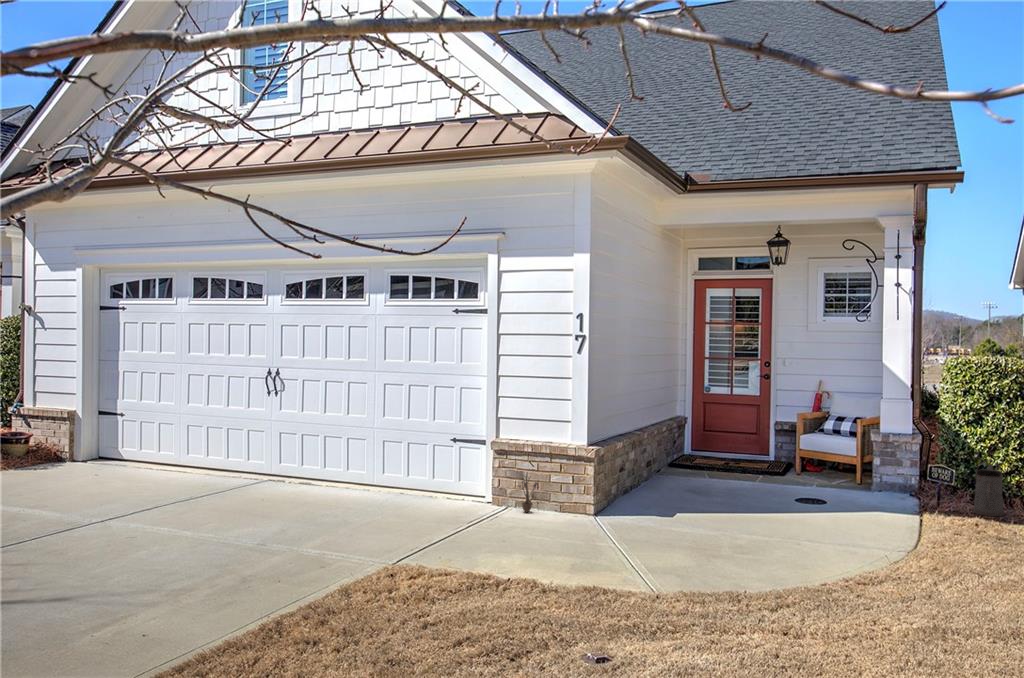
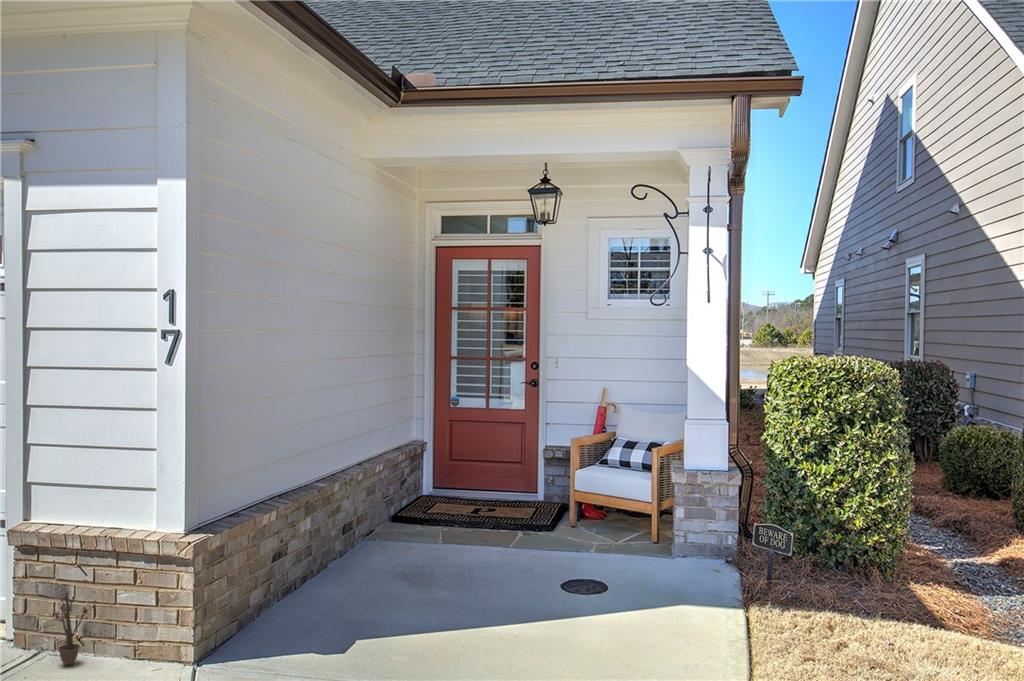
watering can: present [973,460,1004,516] -> none [817,515,861,603]

